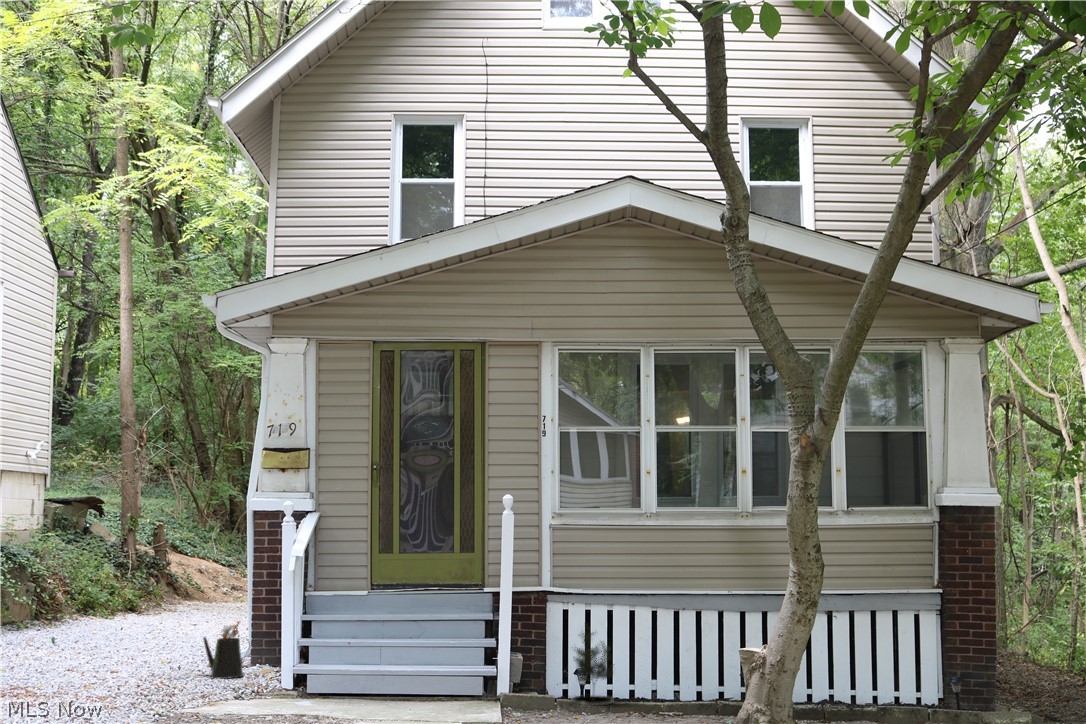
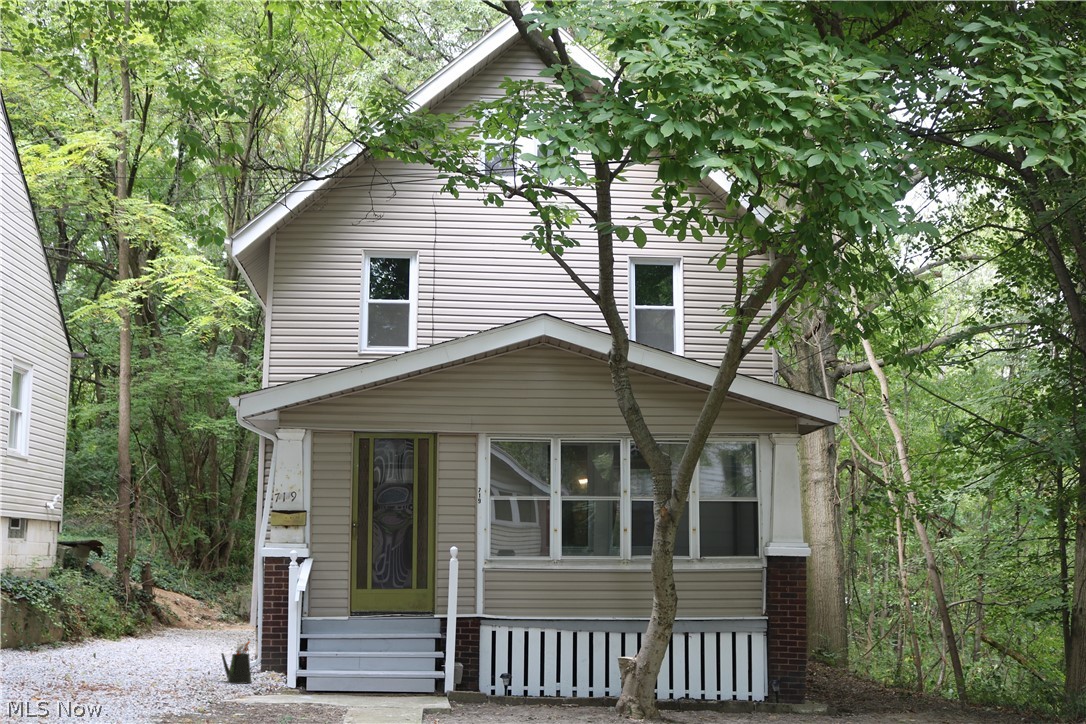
potted tree: present [571,624,614,705] -> none [497,640,532,700]

